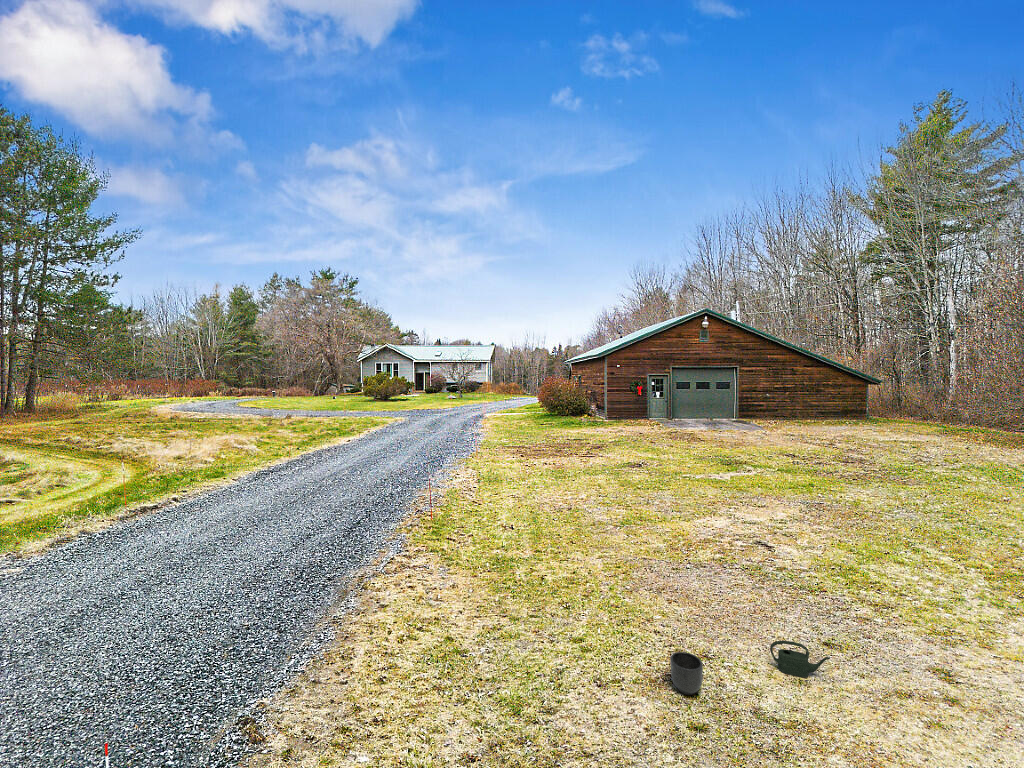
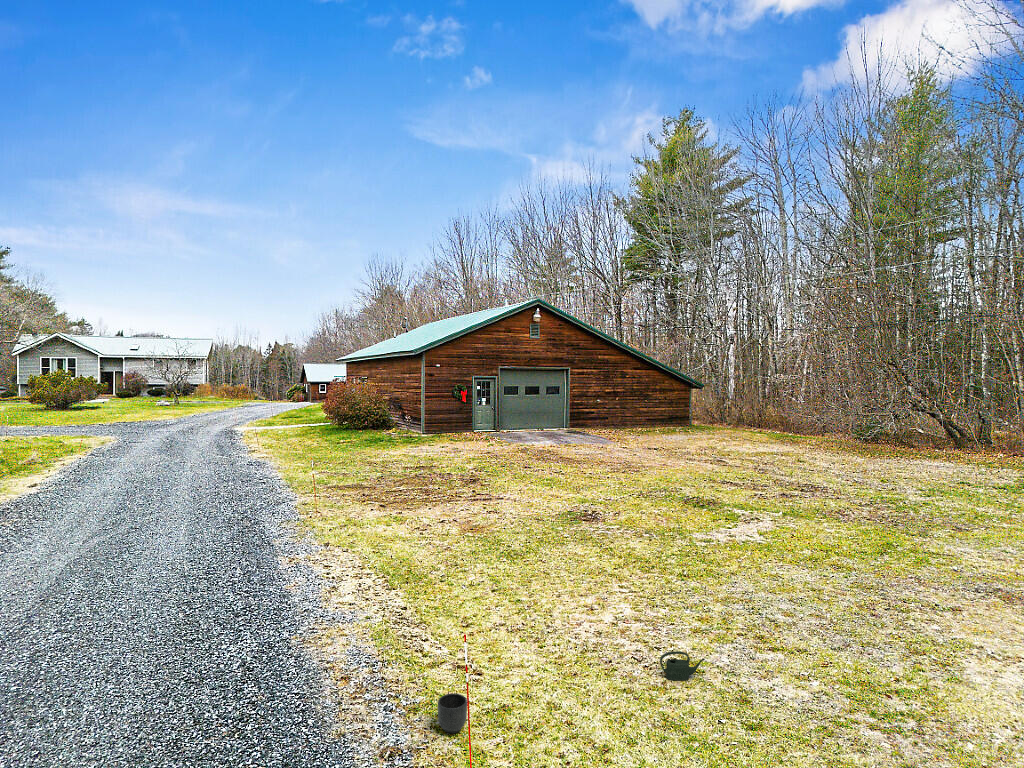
planter: present [670,652,703,695] -> present [438,693,467,734]

